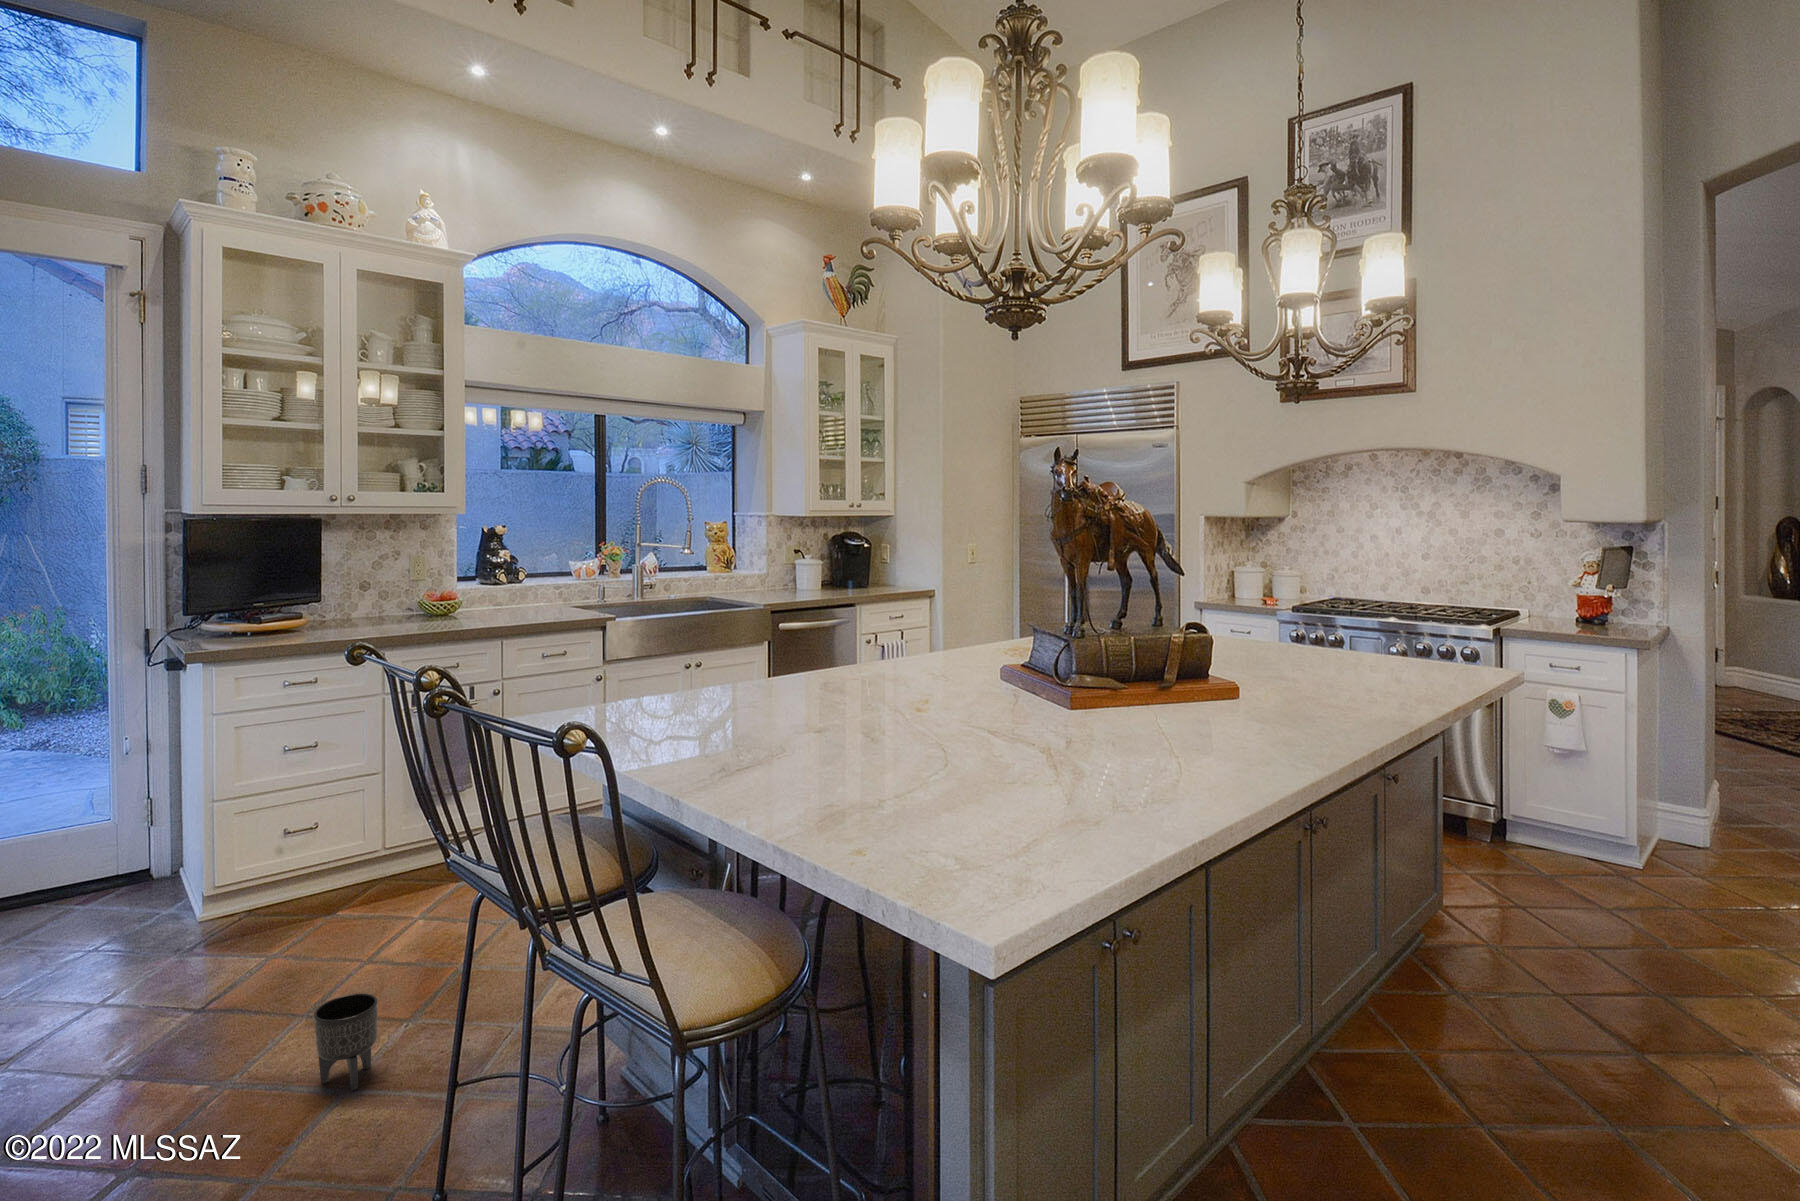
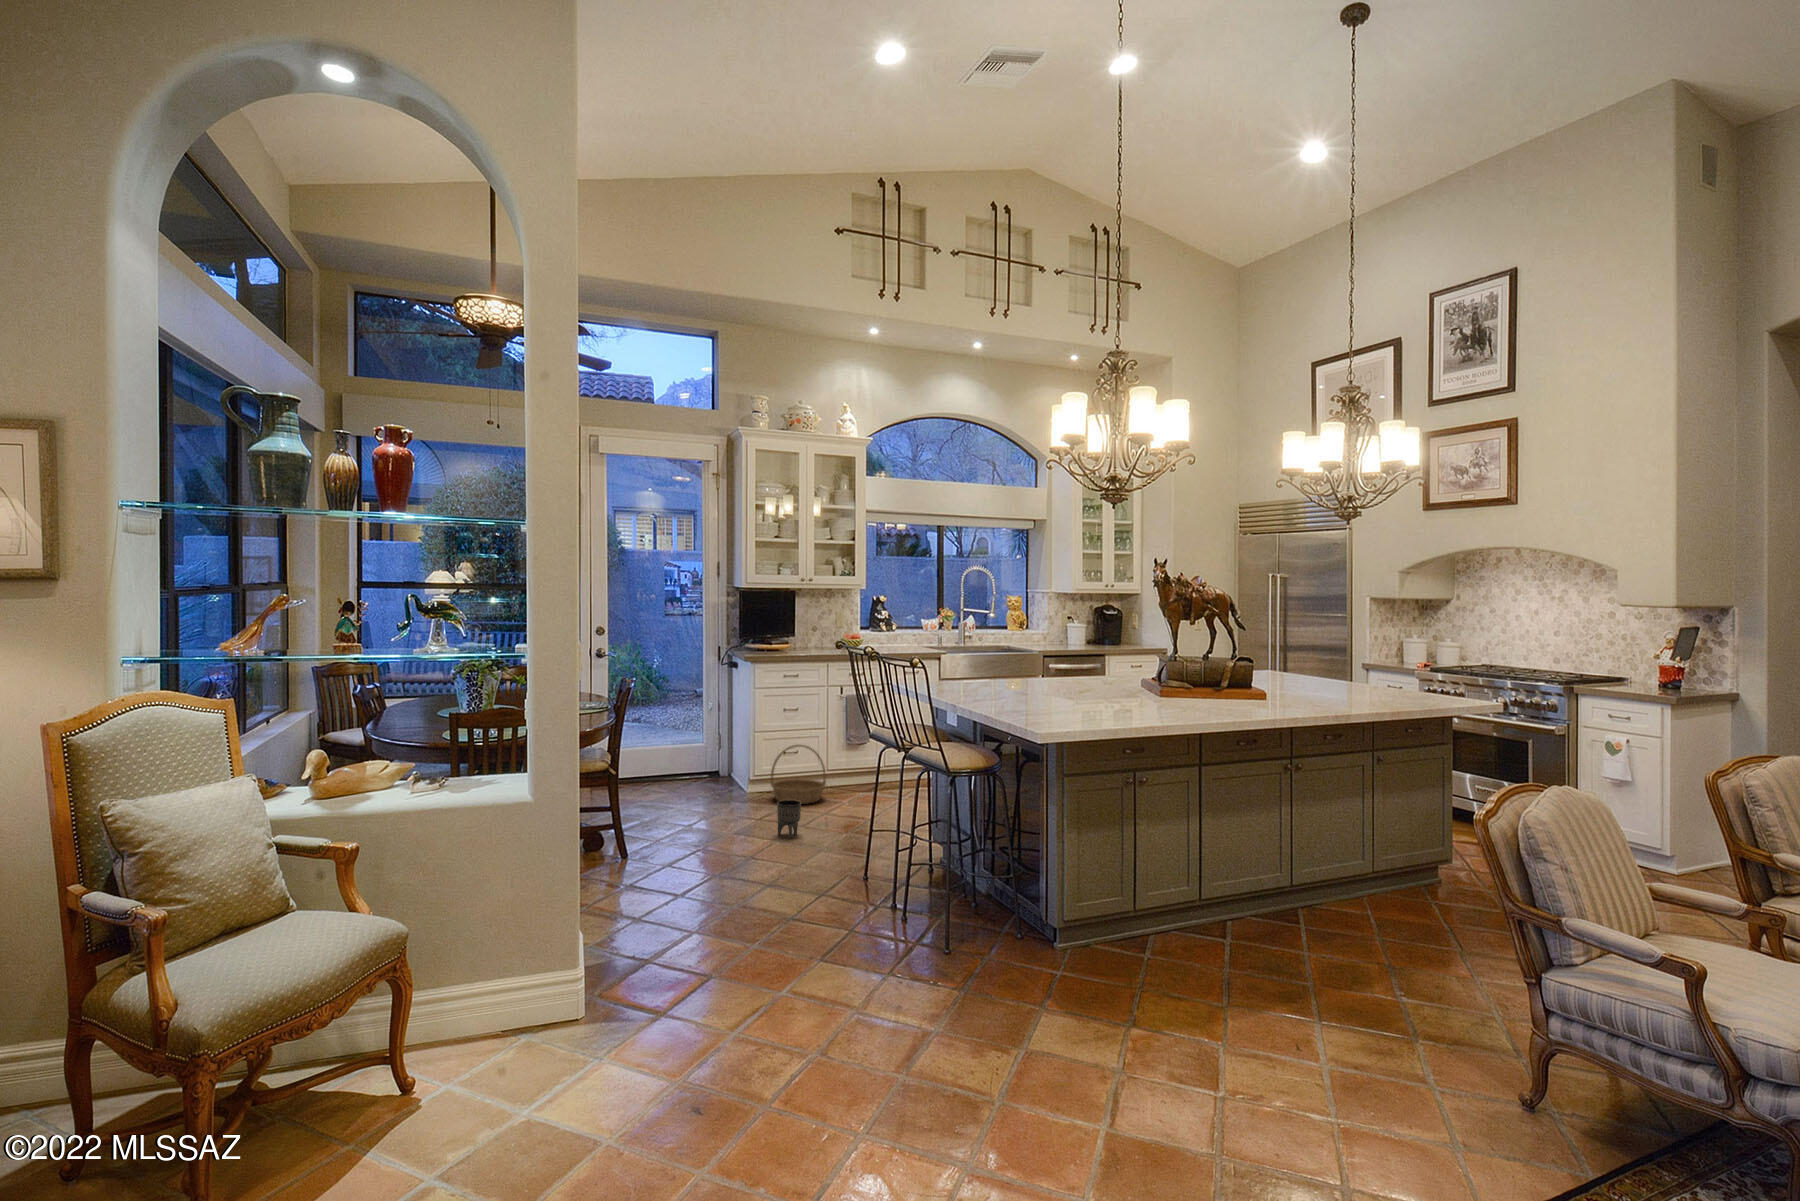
basket: none [295,831,424,958] -> present [771,745,826,804]

